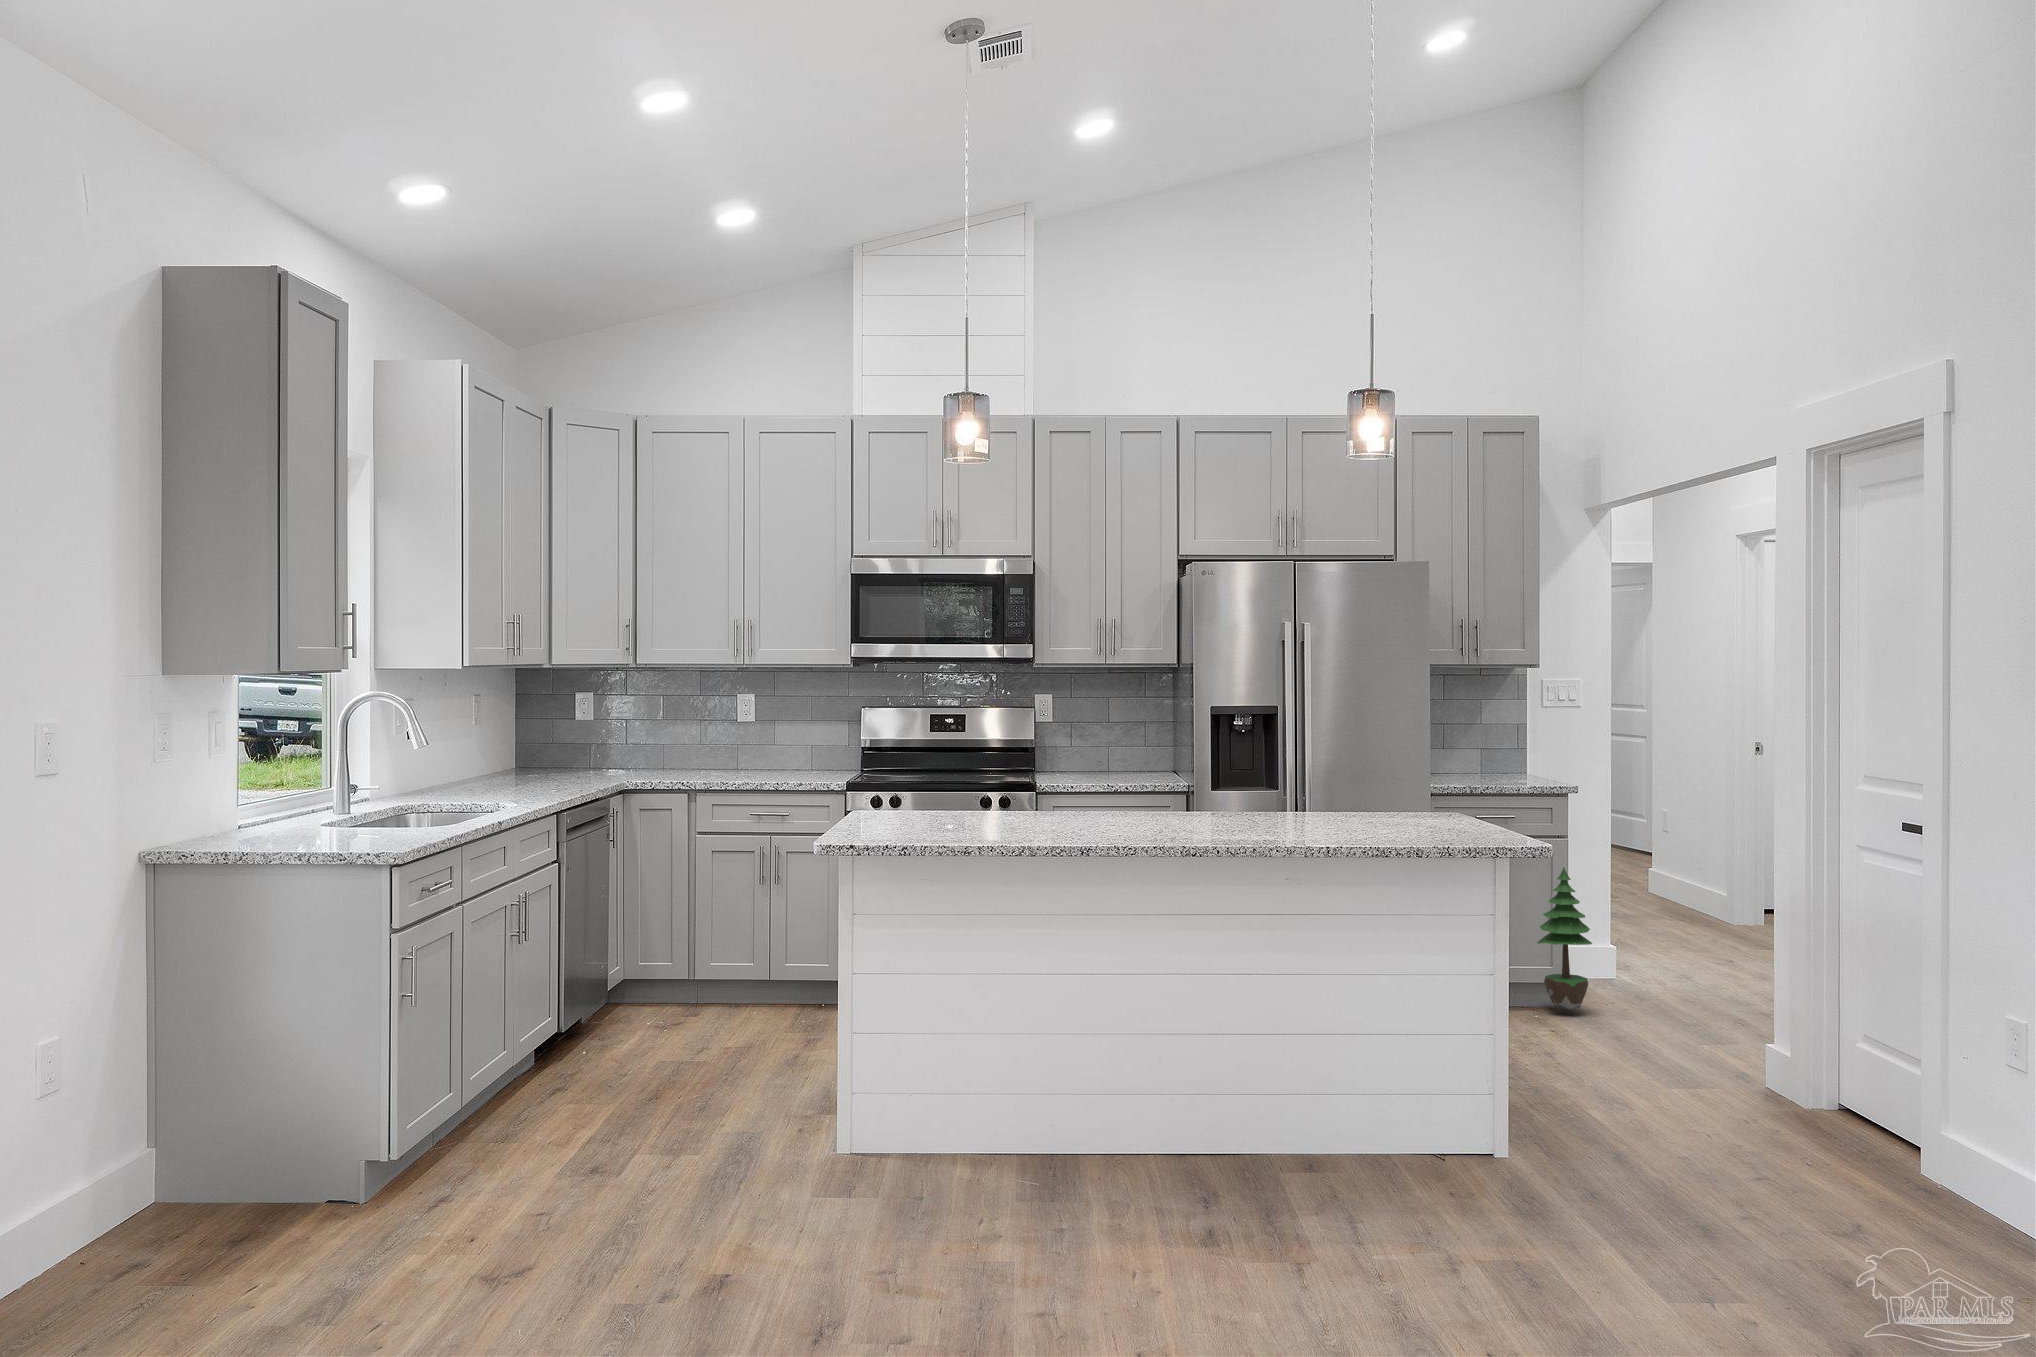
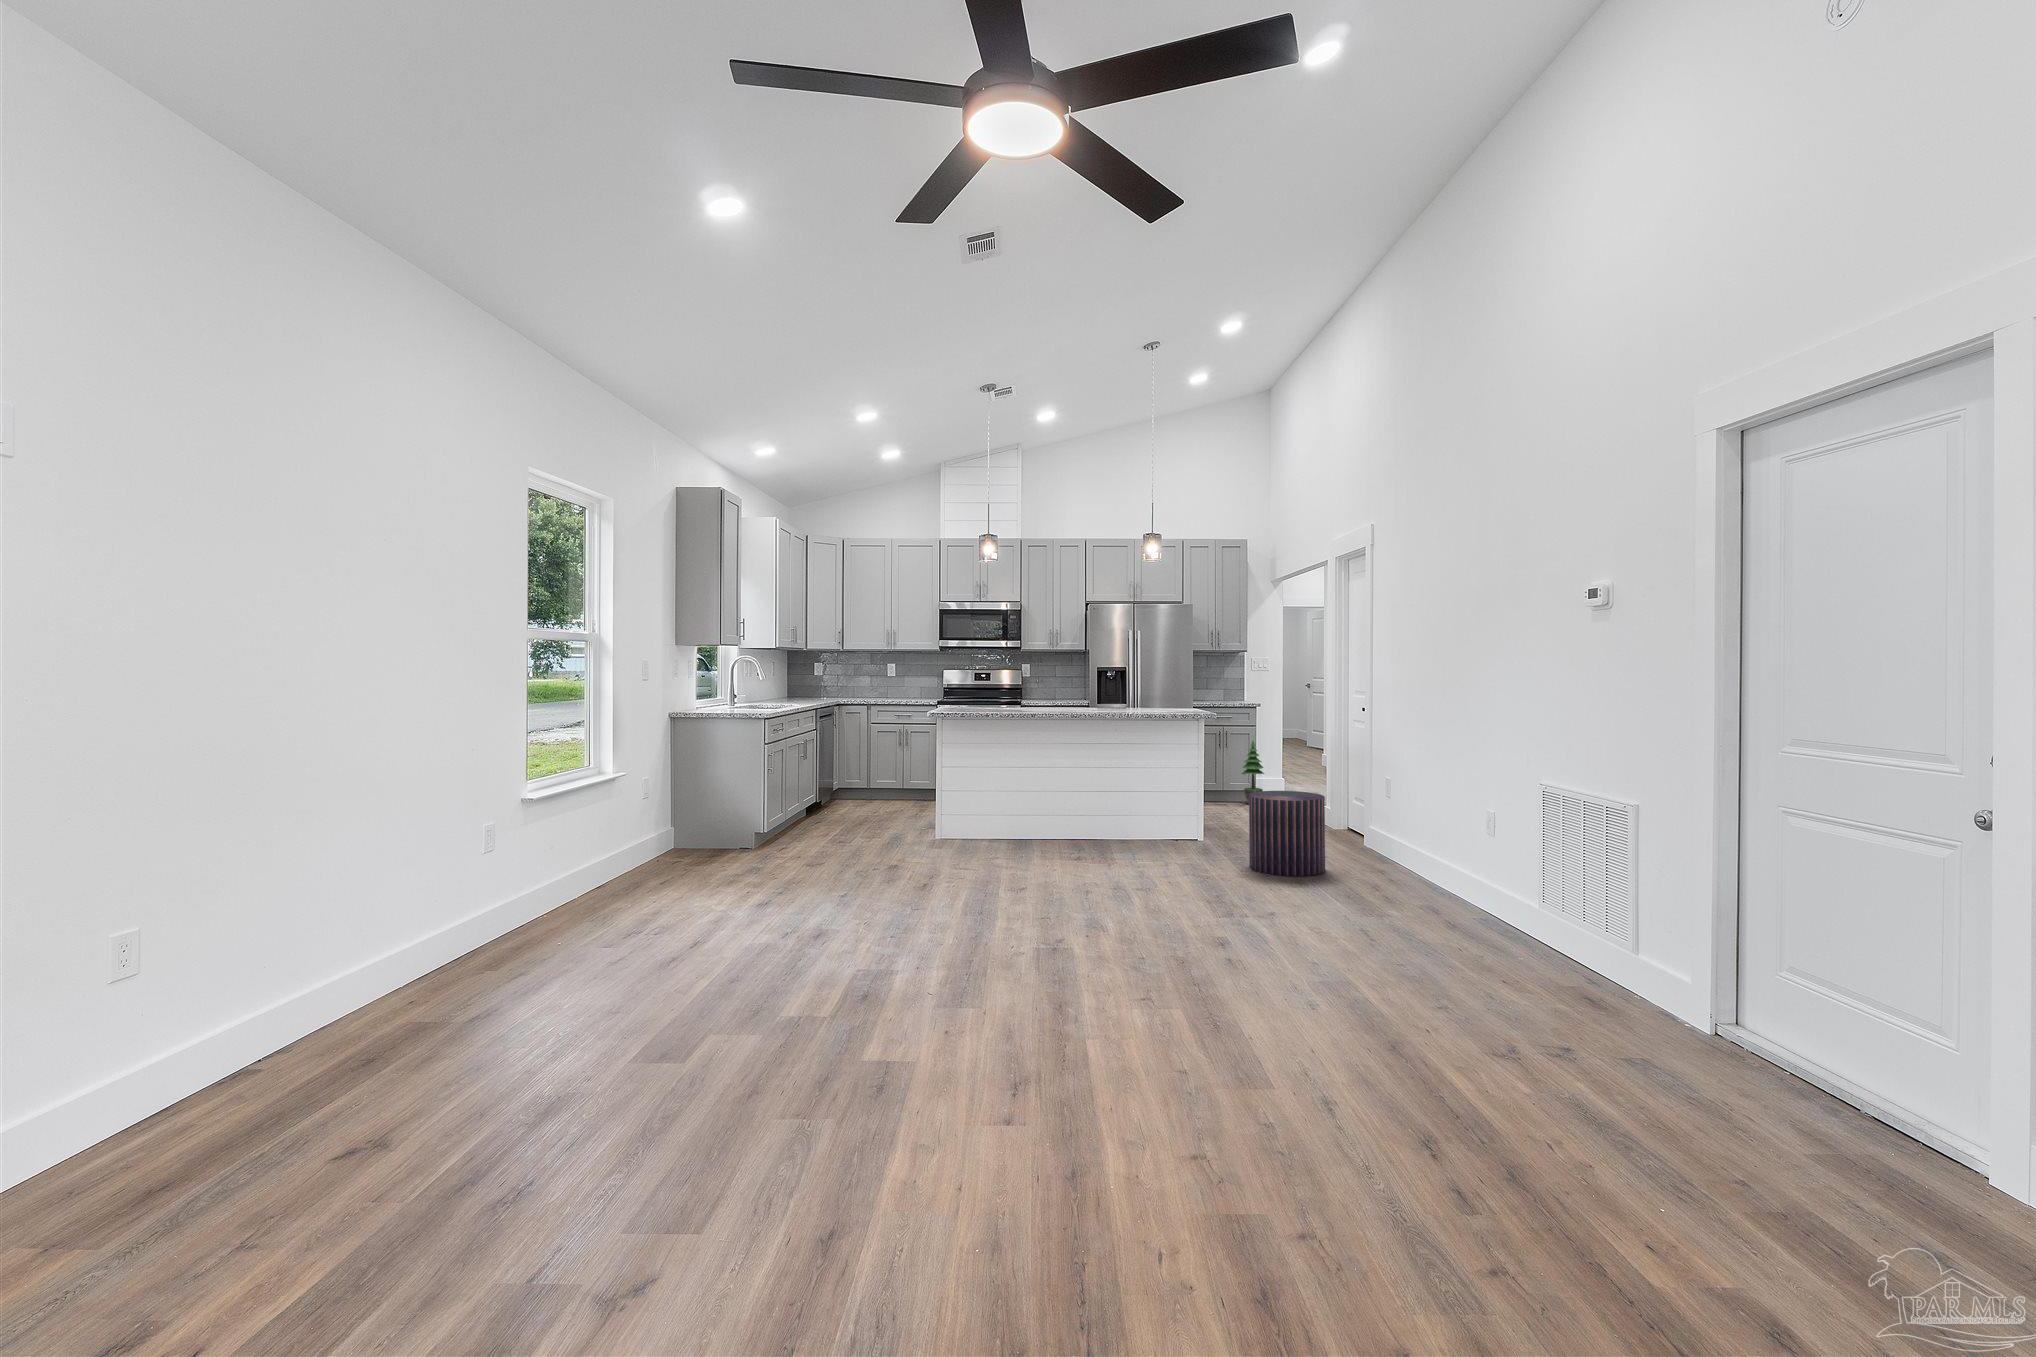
pouf: none [1699,1047,1936,1318] -> present [1249,791,1325,876]

